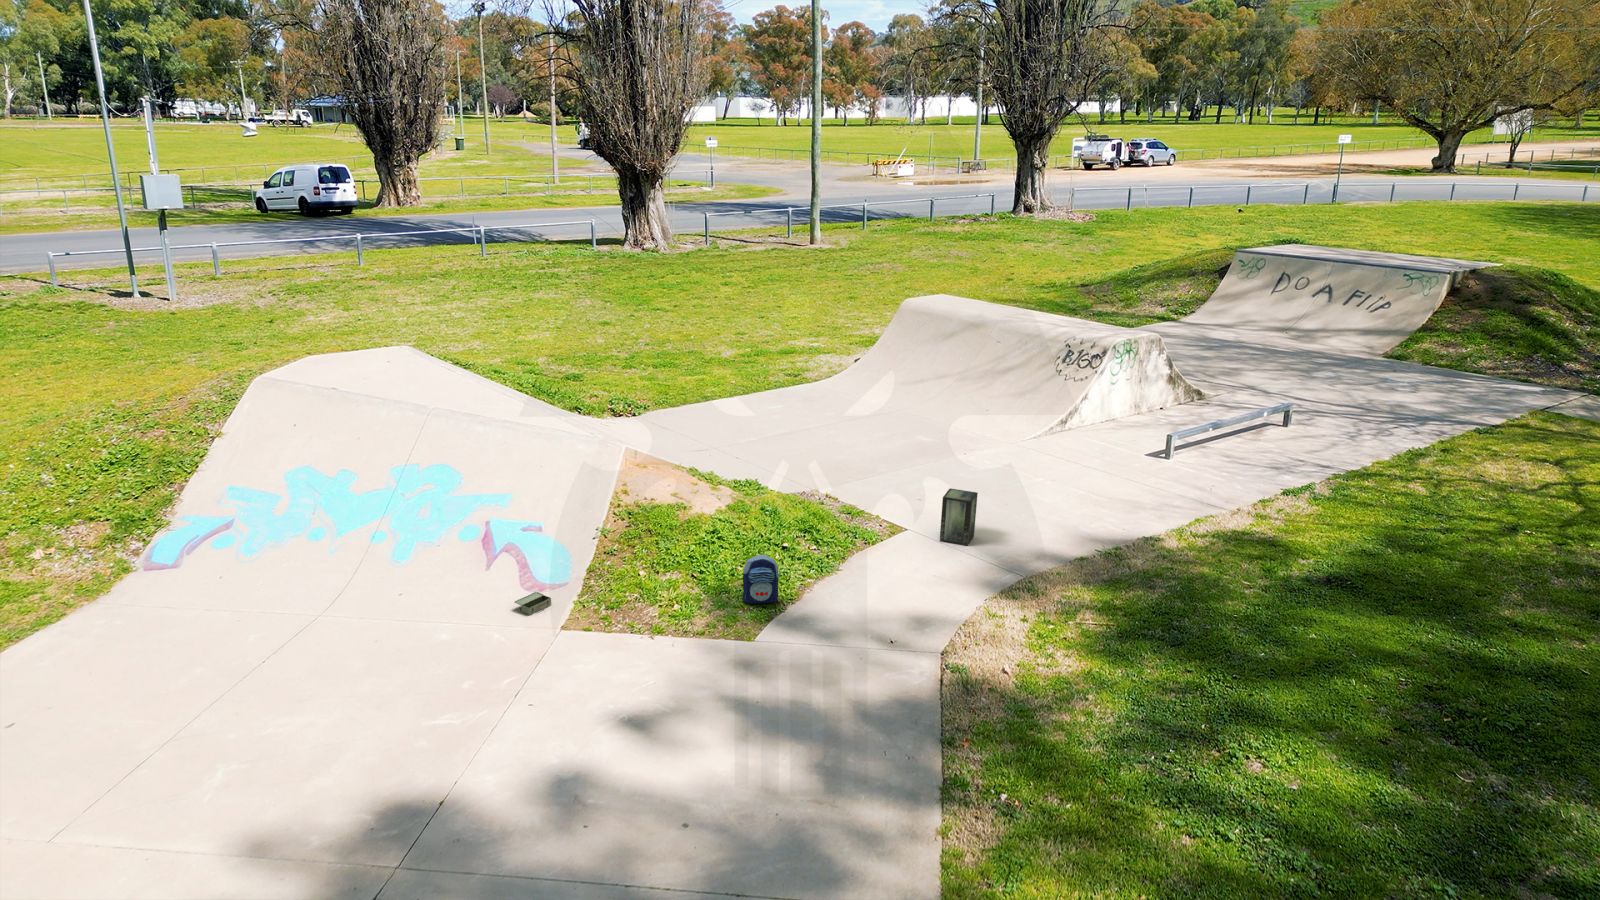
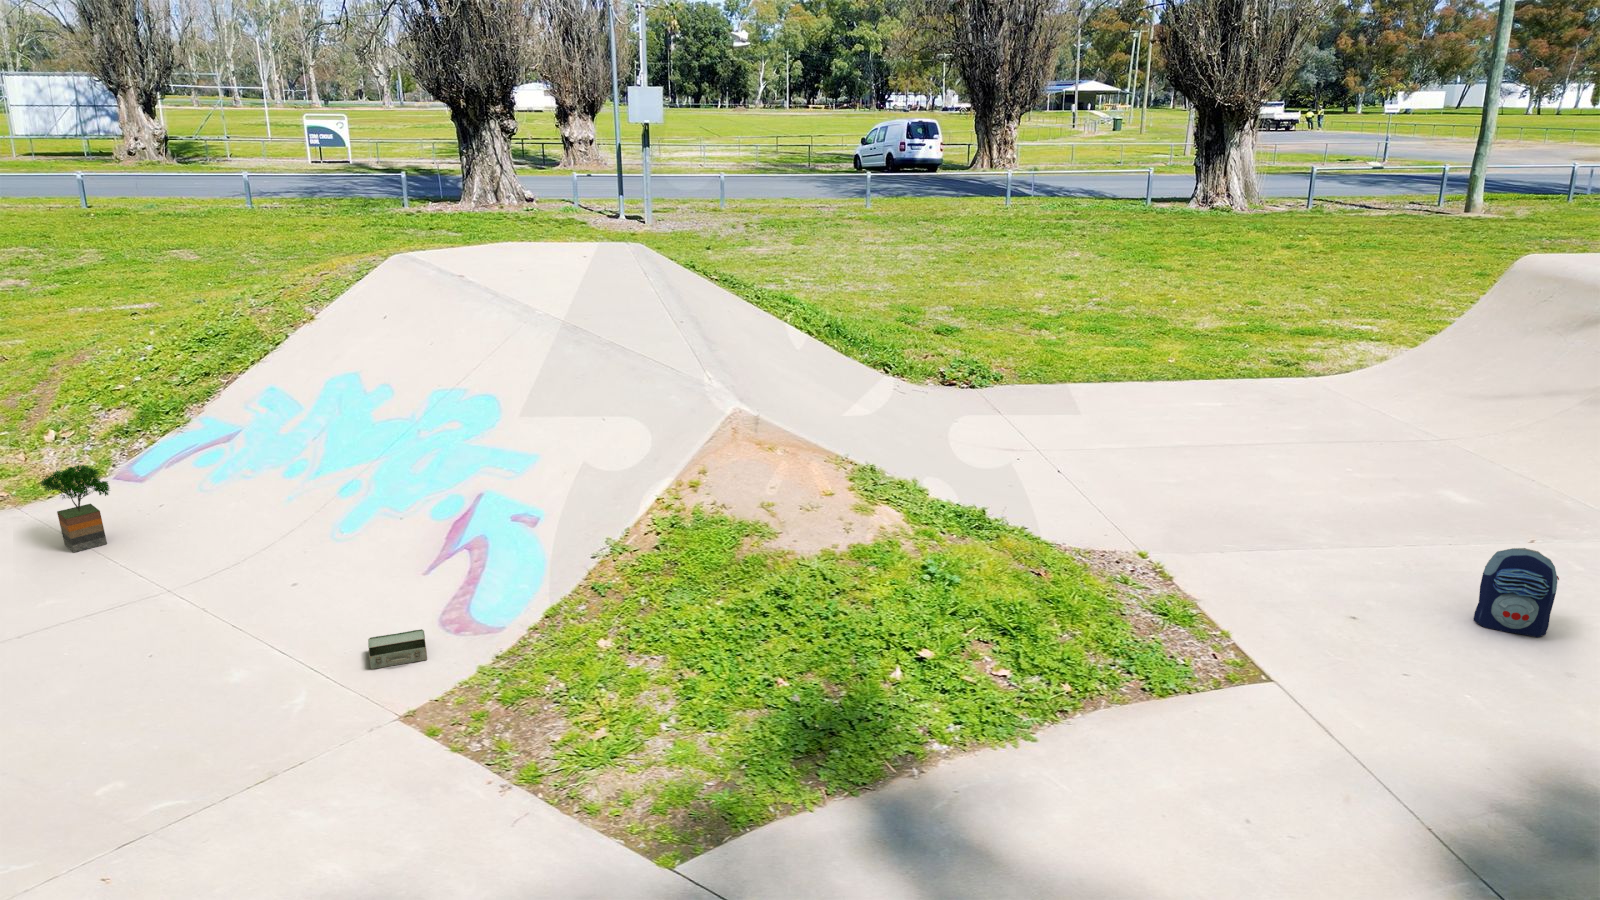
storage box: present [940,488,978,546] -> none [1312,616,1439,770]
potted tree: none [182,554,234,615] -> present [40,465,109,552]
backpack: present [743,555,779,603] -> present [1473,548,1559,637]

